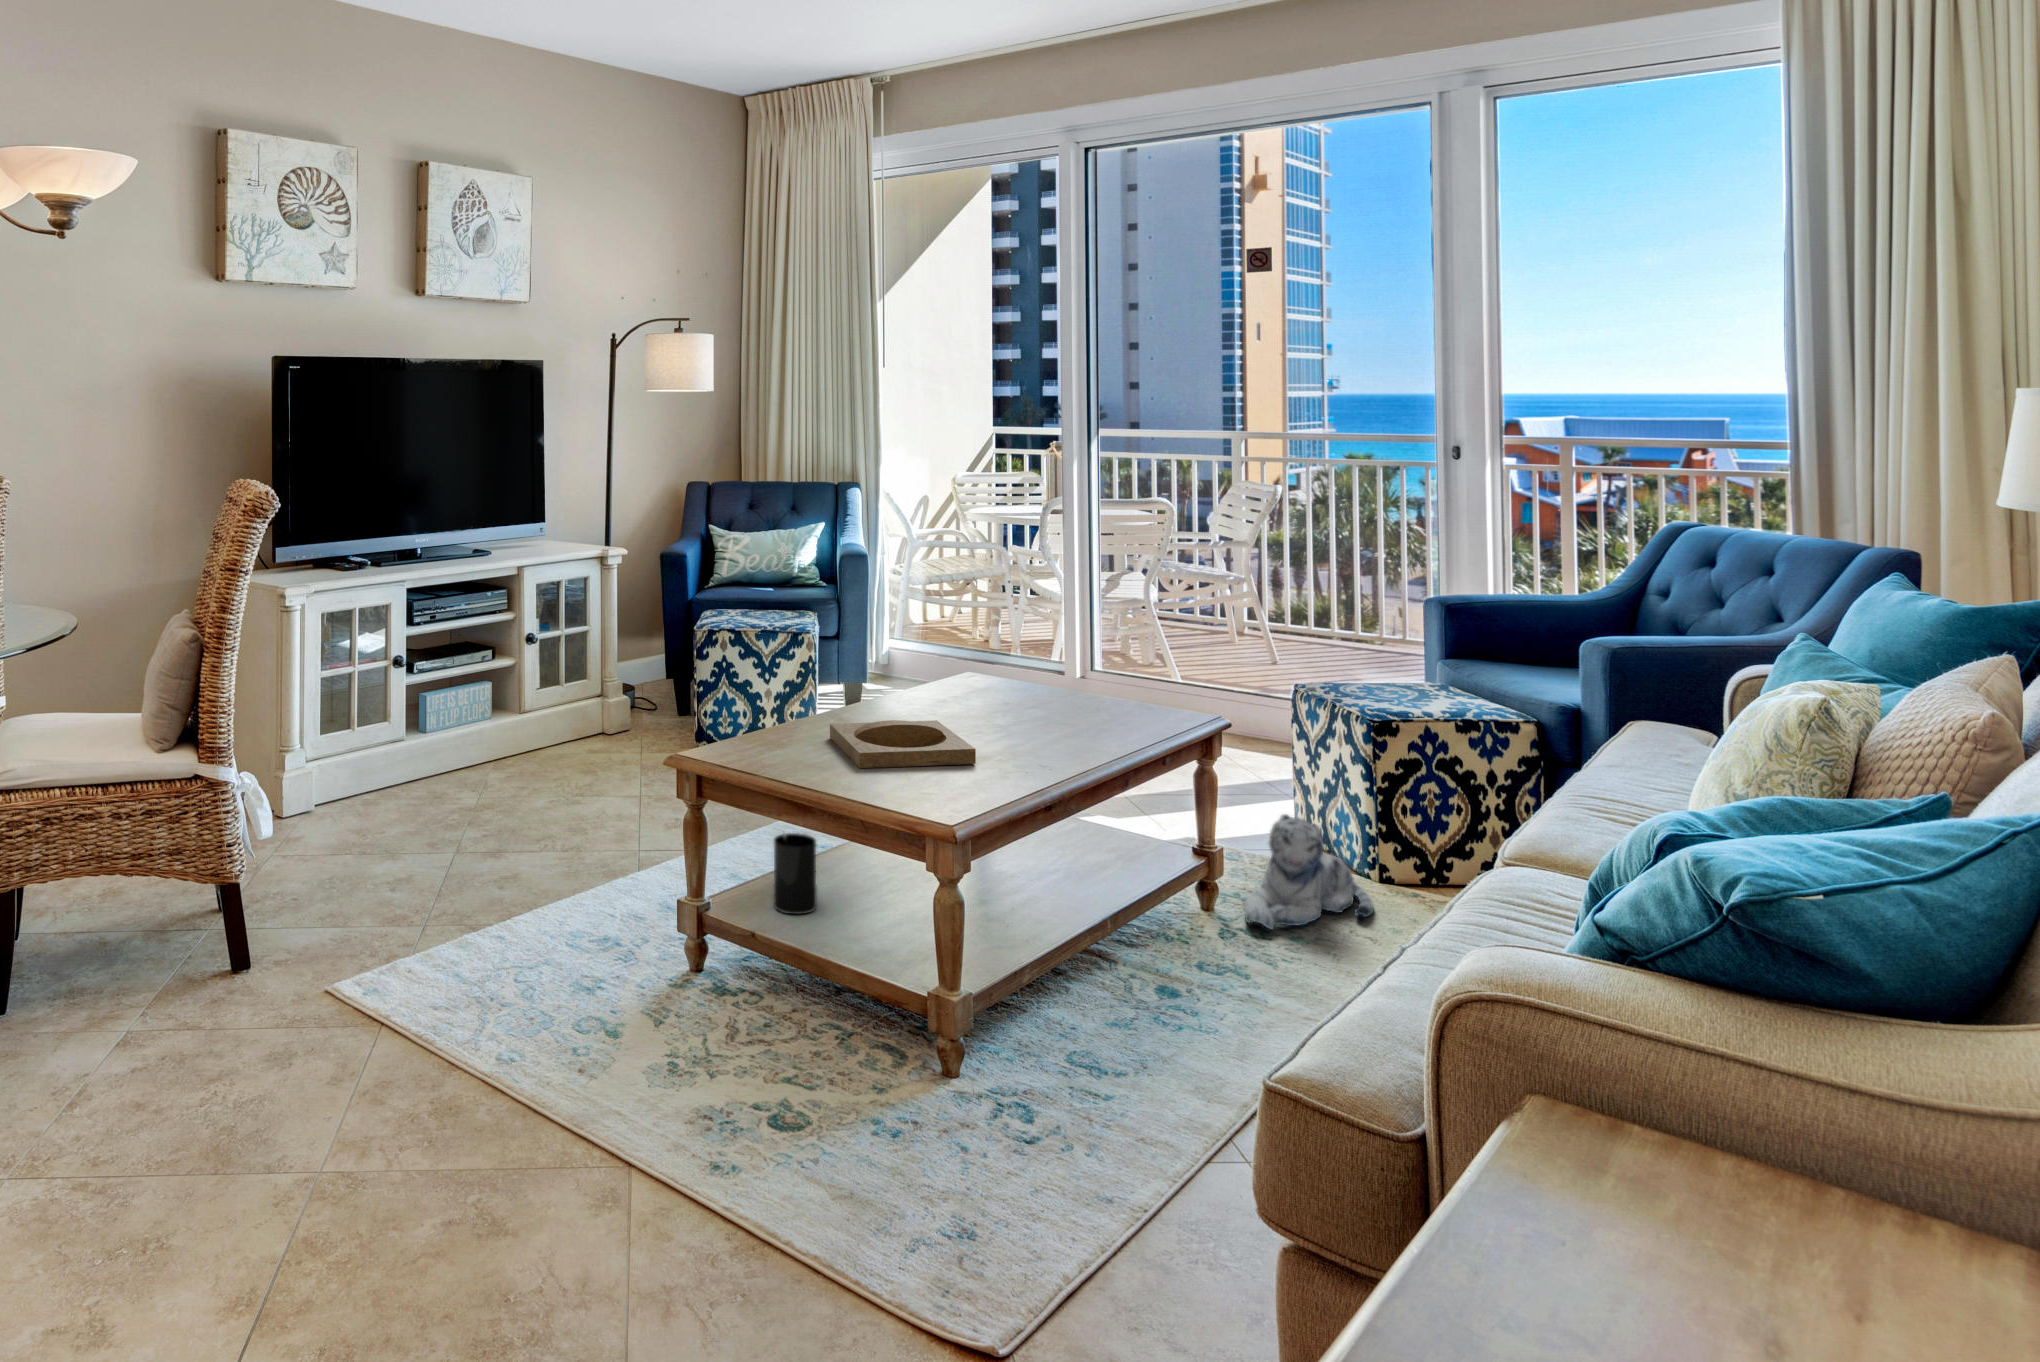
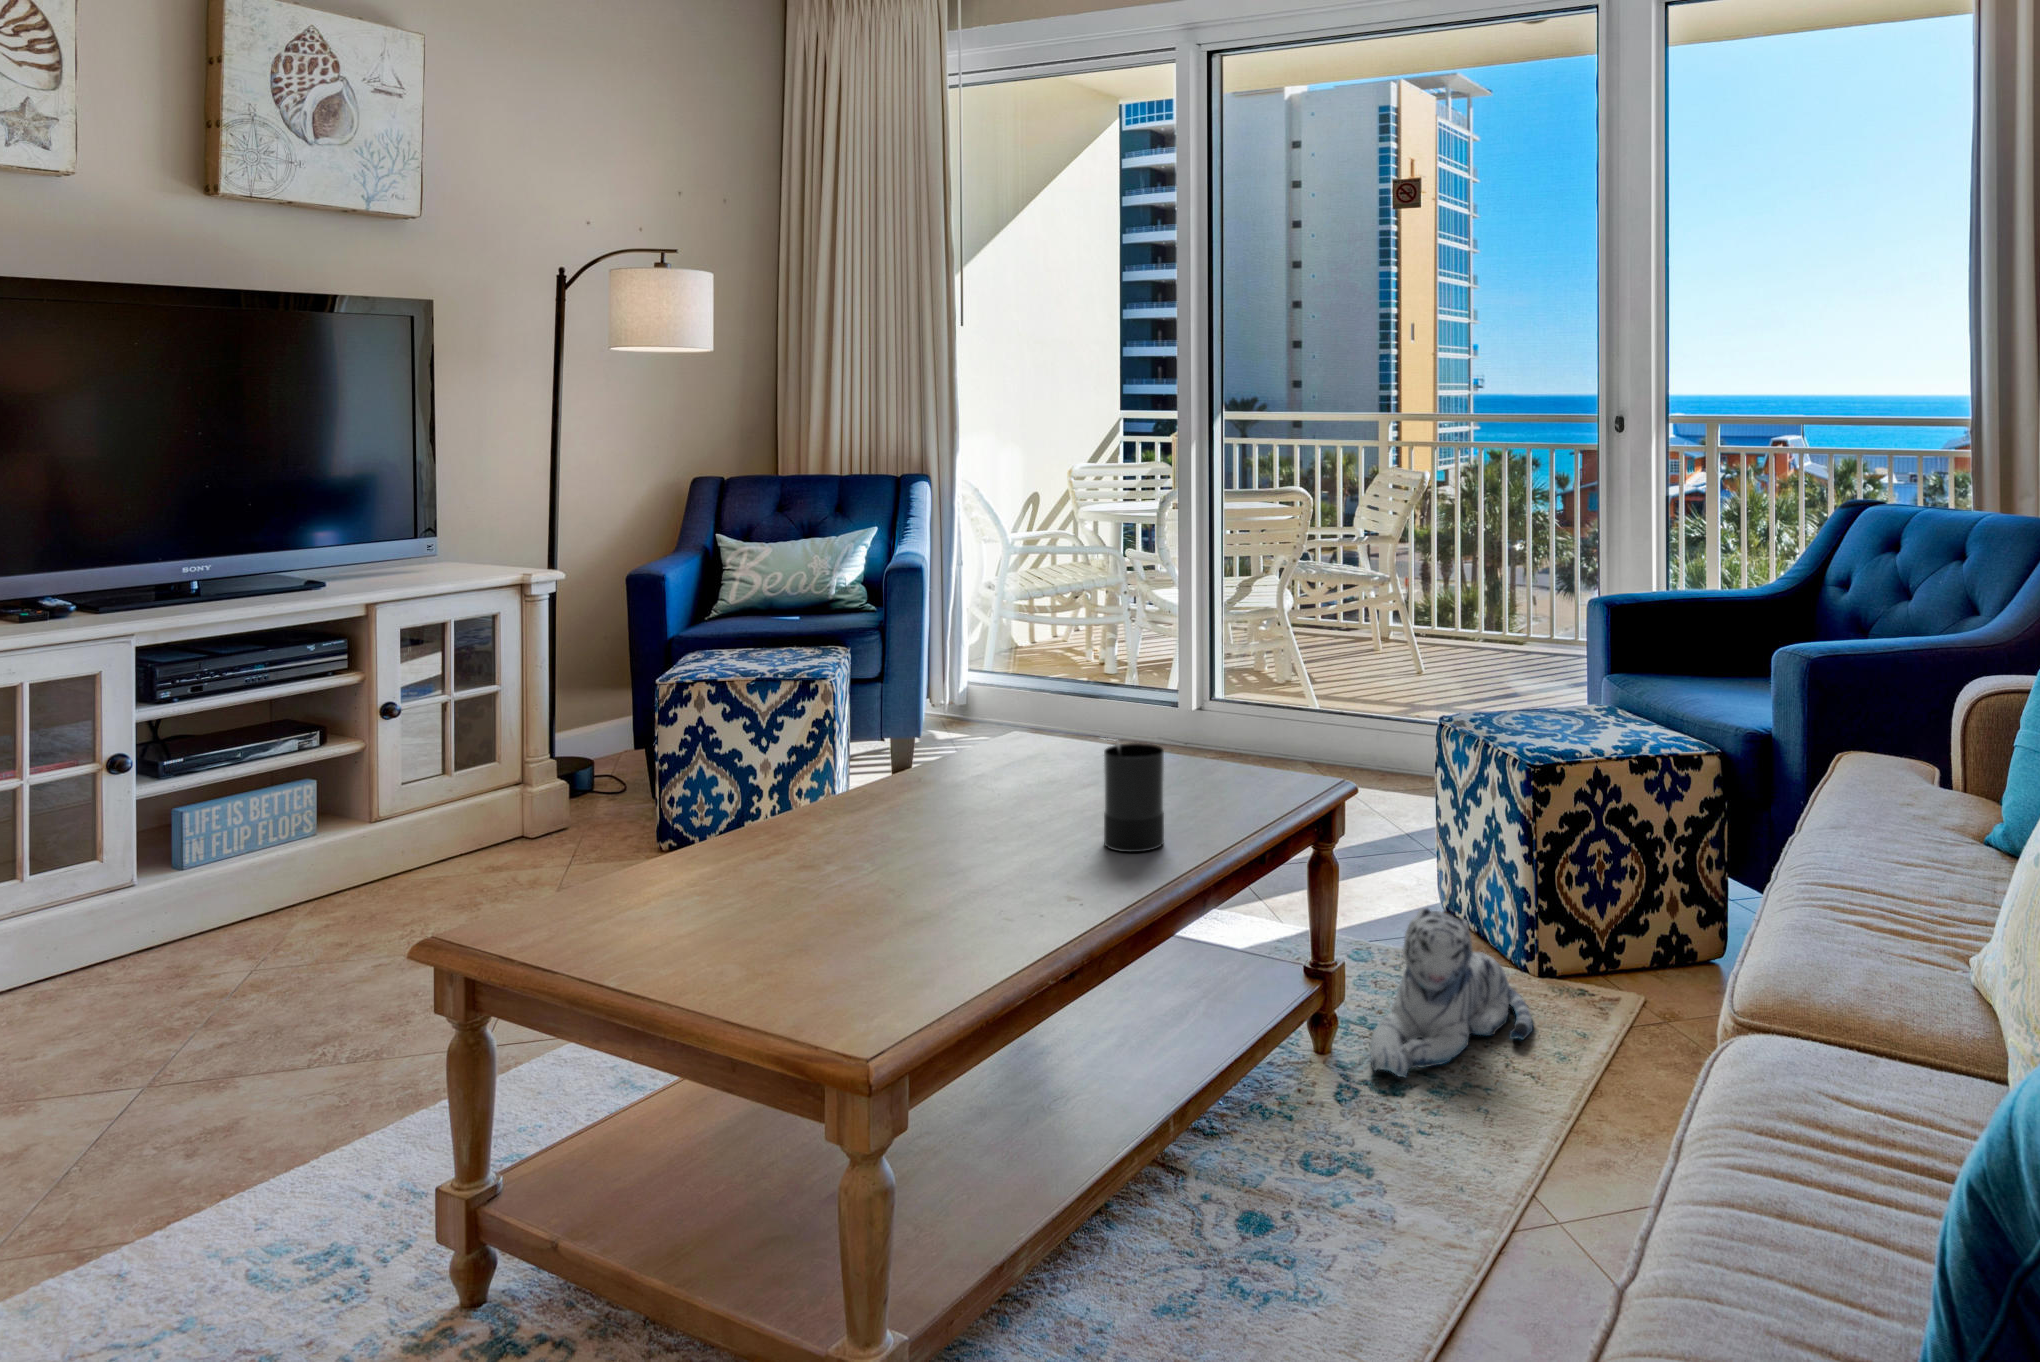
tray: present [830,720,976,768] -> none [757,822,973,923]
candle: present [774,831,817,914] -> present [1104,738,1164,852]

